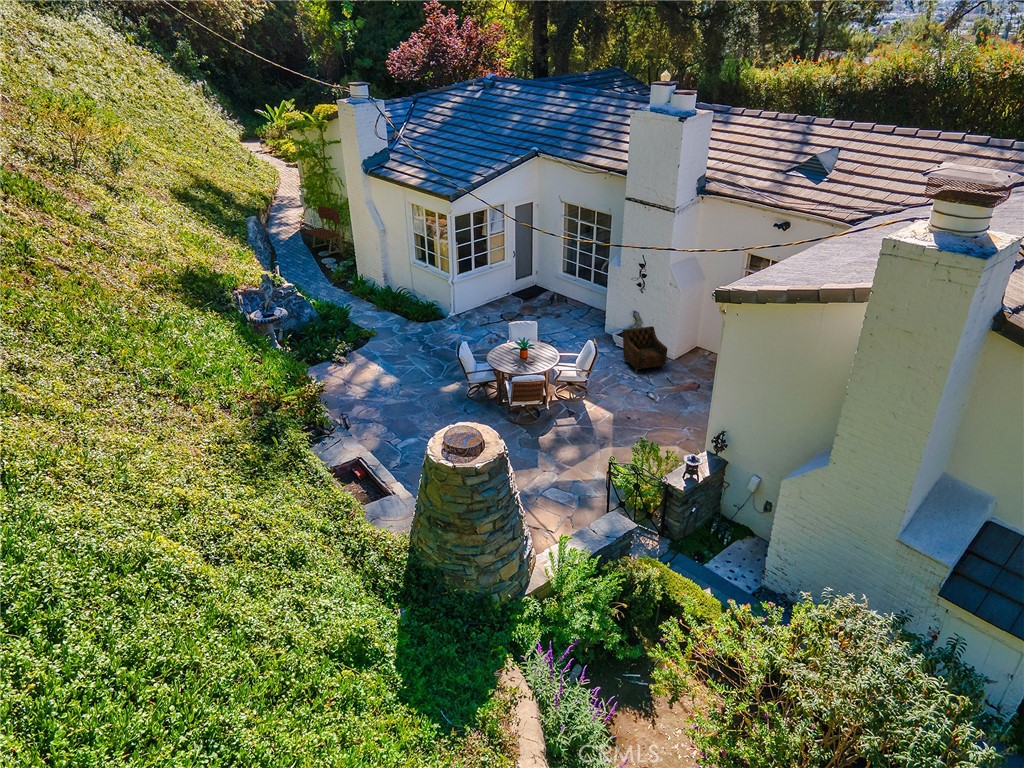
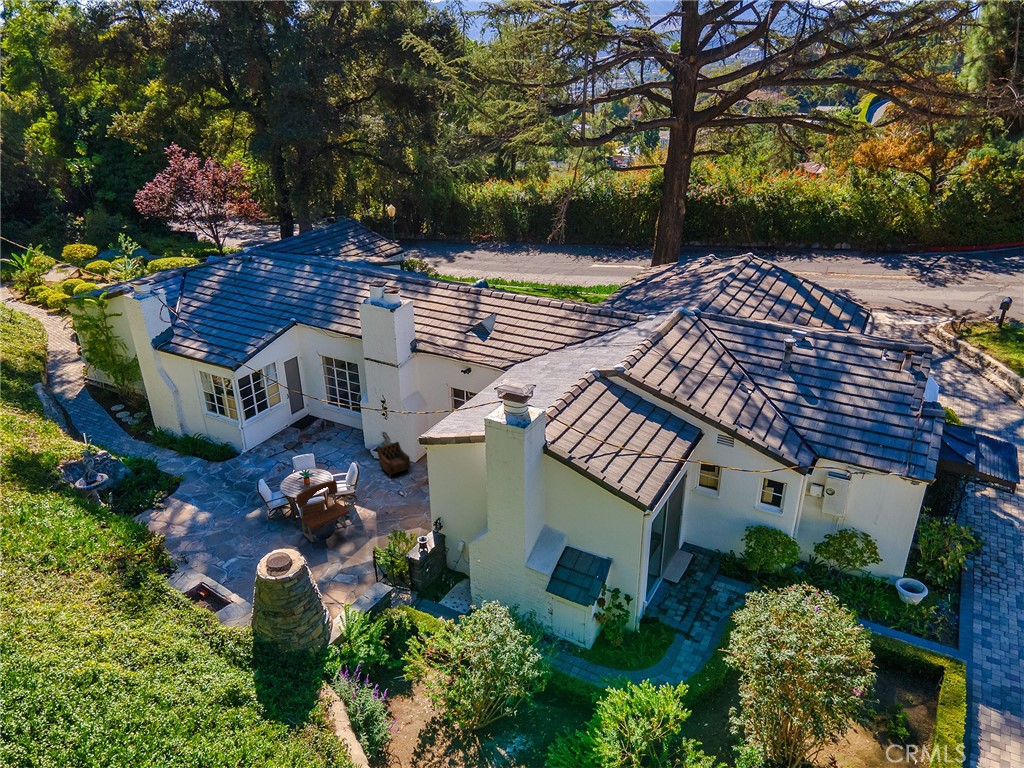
bench: present [305,206,343,254] -> present [296,480,349,542]

